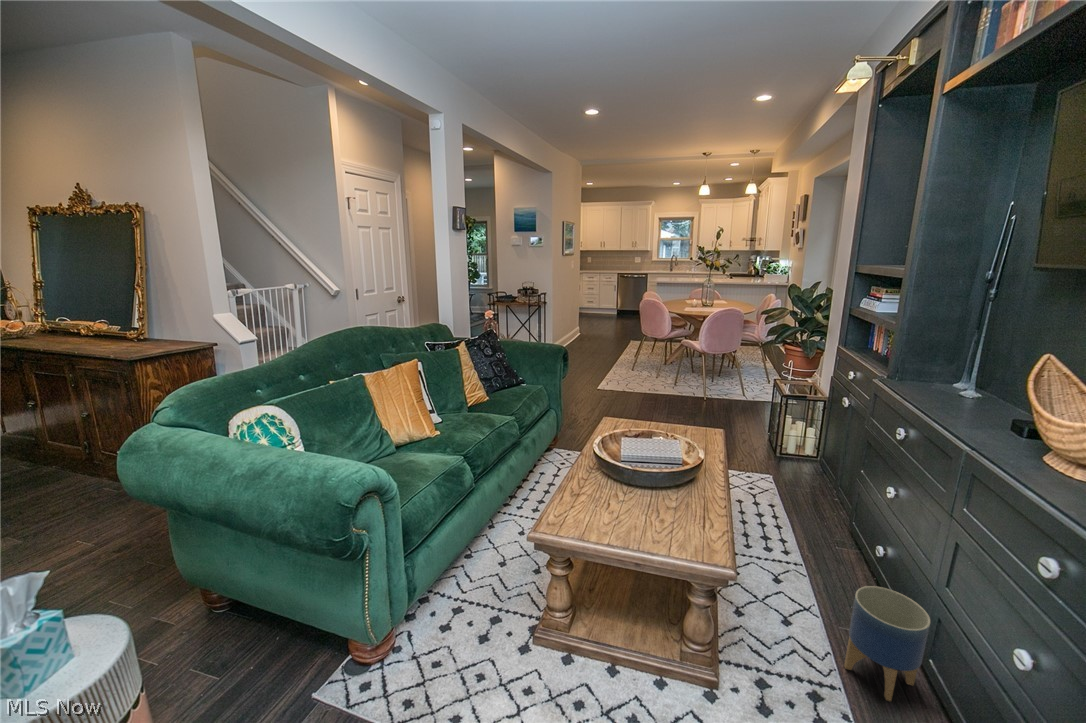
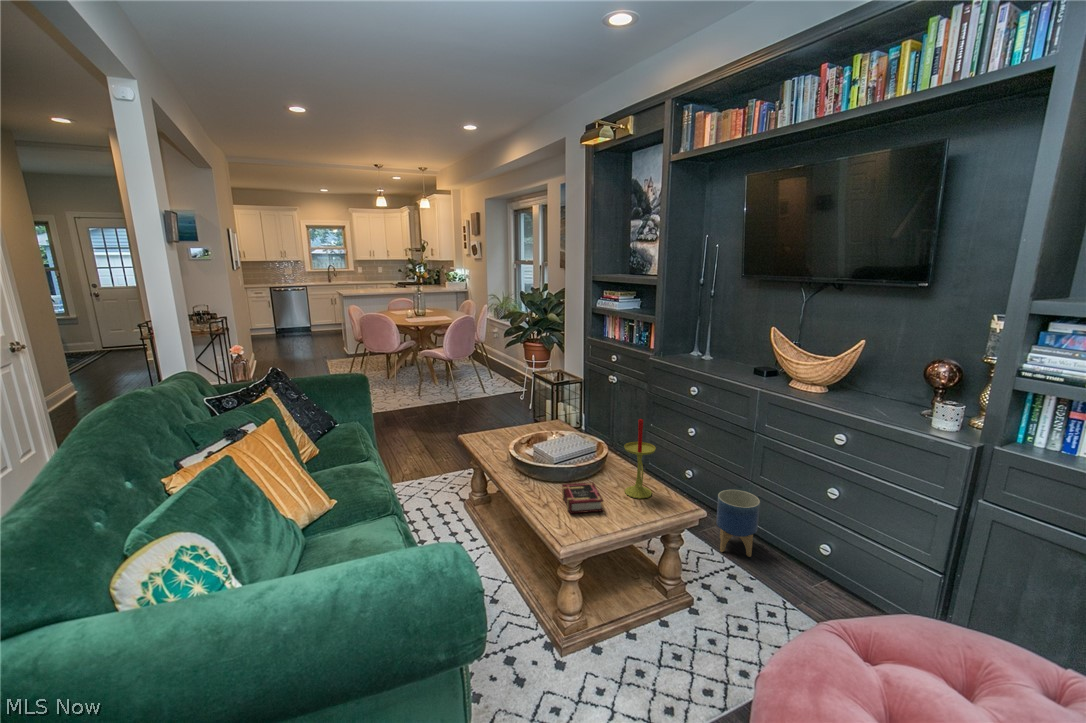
candle: none [656,431,697,531] -> present [624,419,656,499]
book: none [573,480,627,520] -> present [562,482,604,513]

